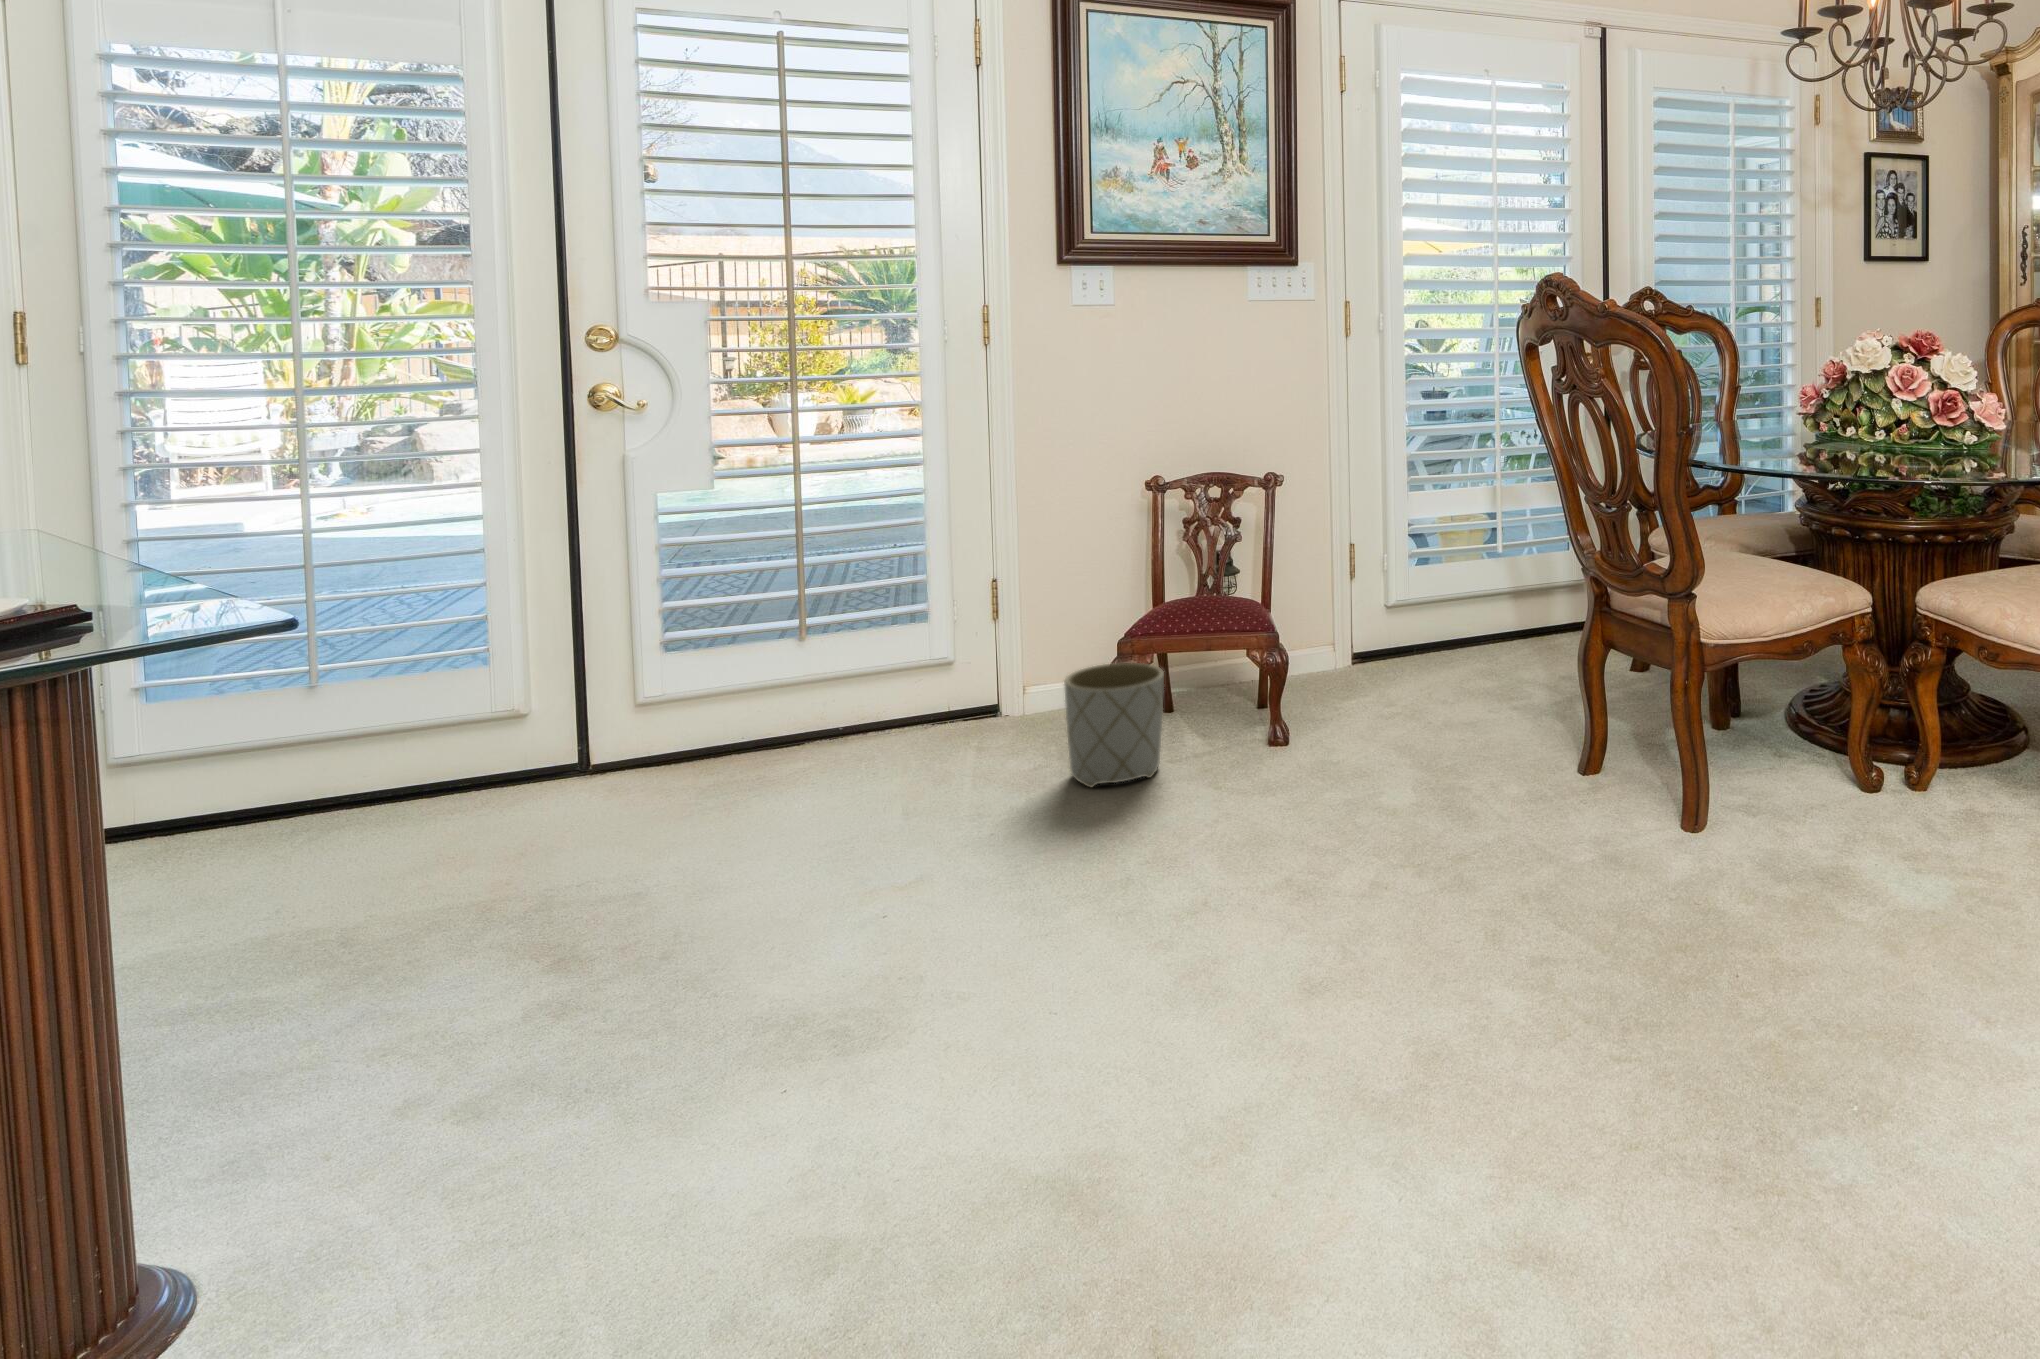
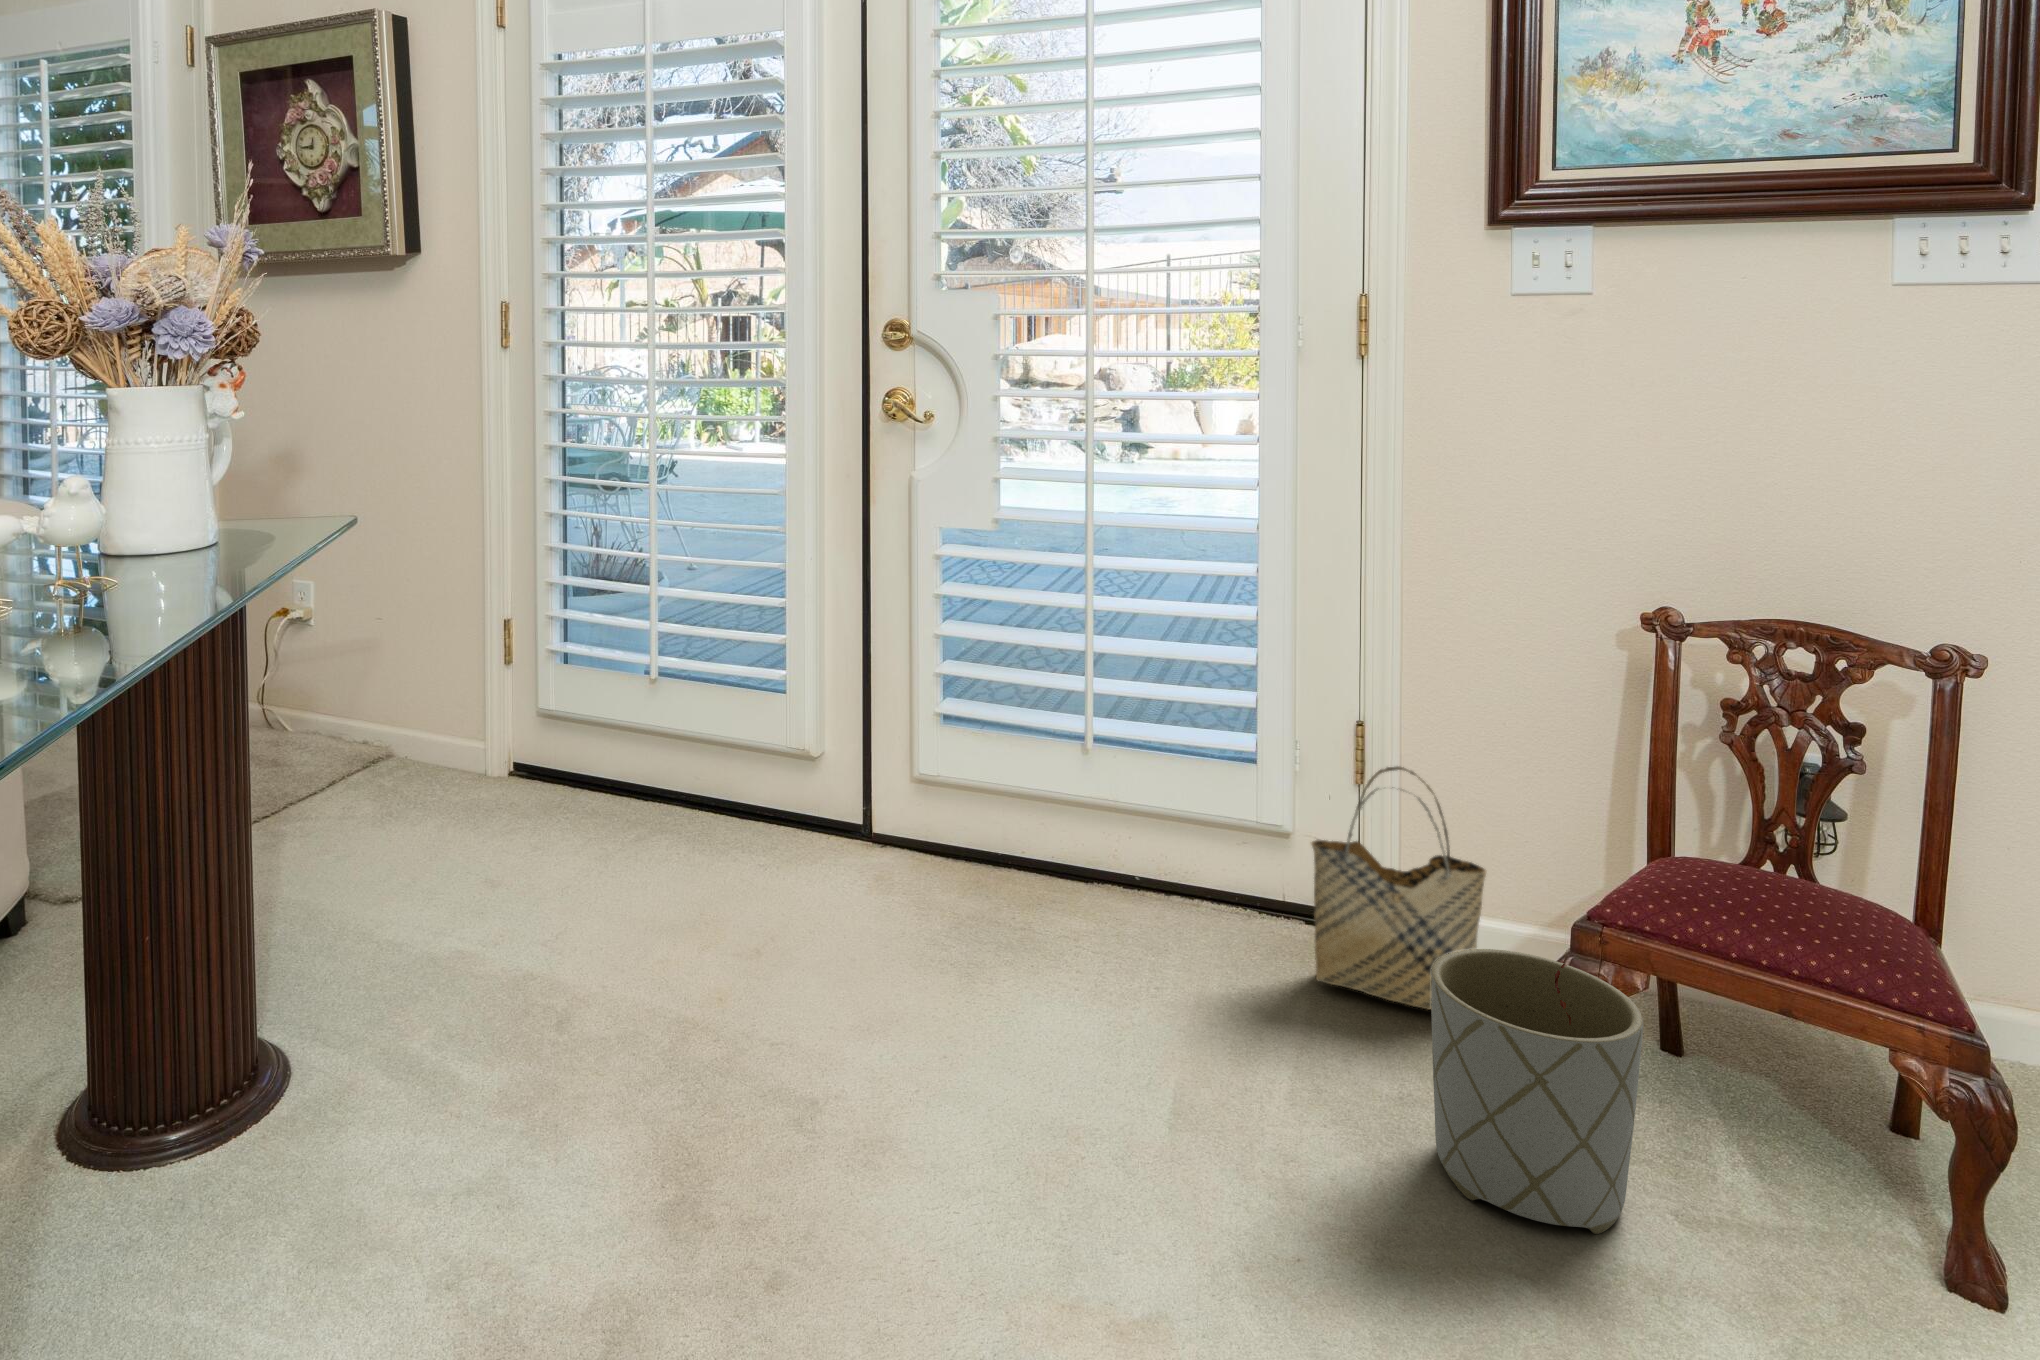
woven basket: none [972,595,1074,735] -> present [1311,767,1486,1010]

